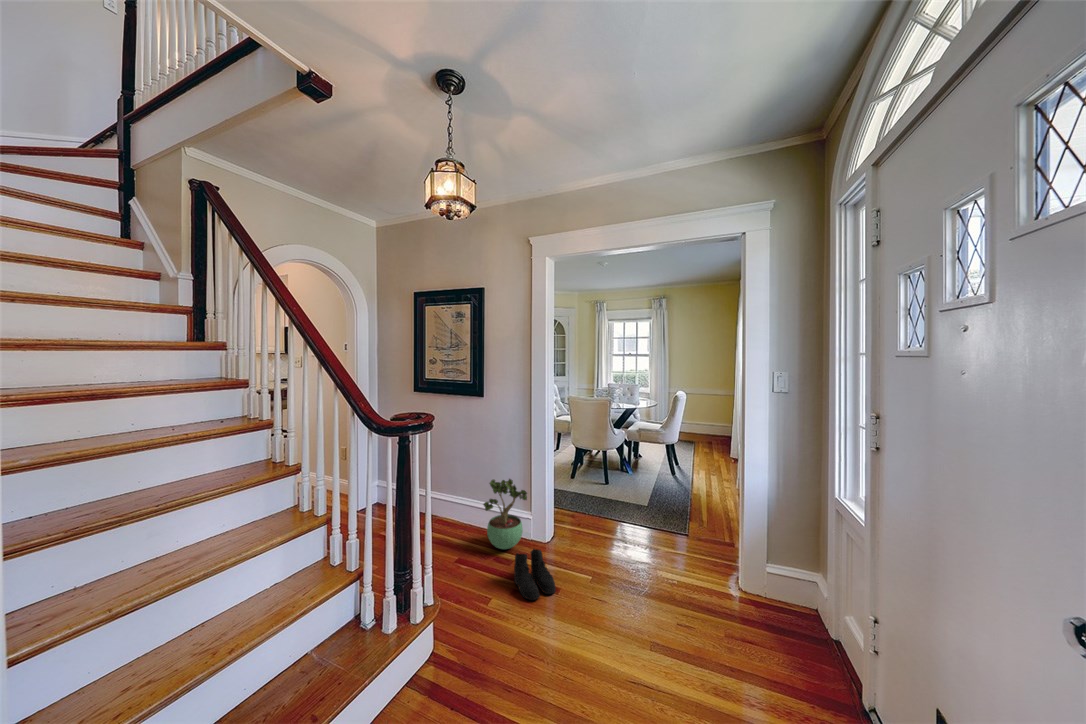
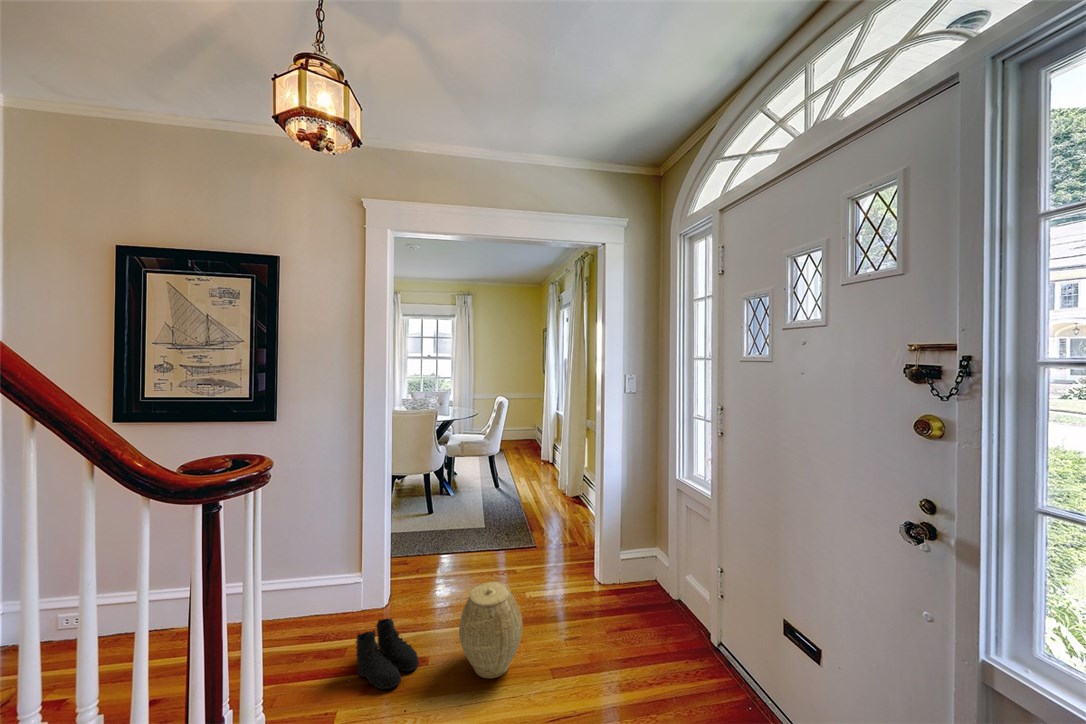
potted plant: present [483,479,527,549] -> none [286,536,359,638]
woven basket: none [583,545,638,627] -> present [459,582,522,678]

